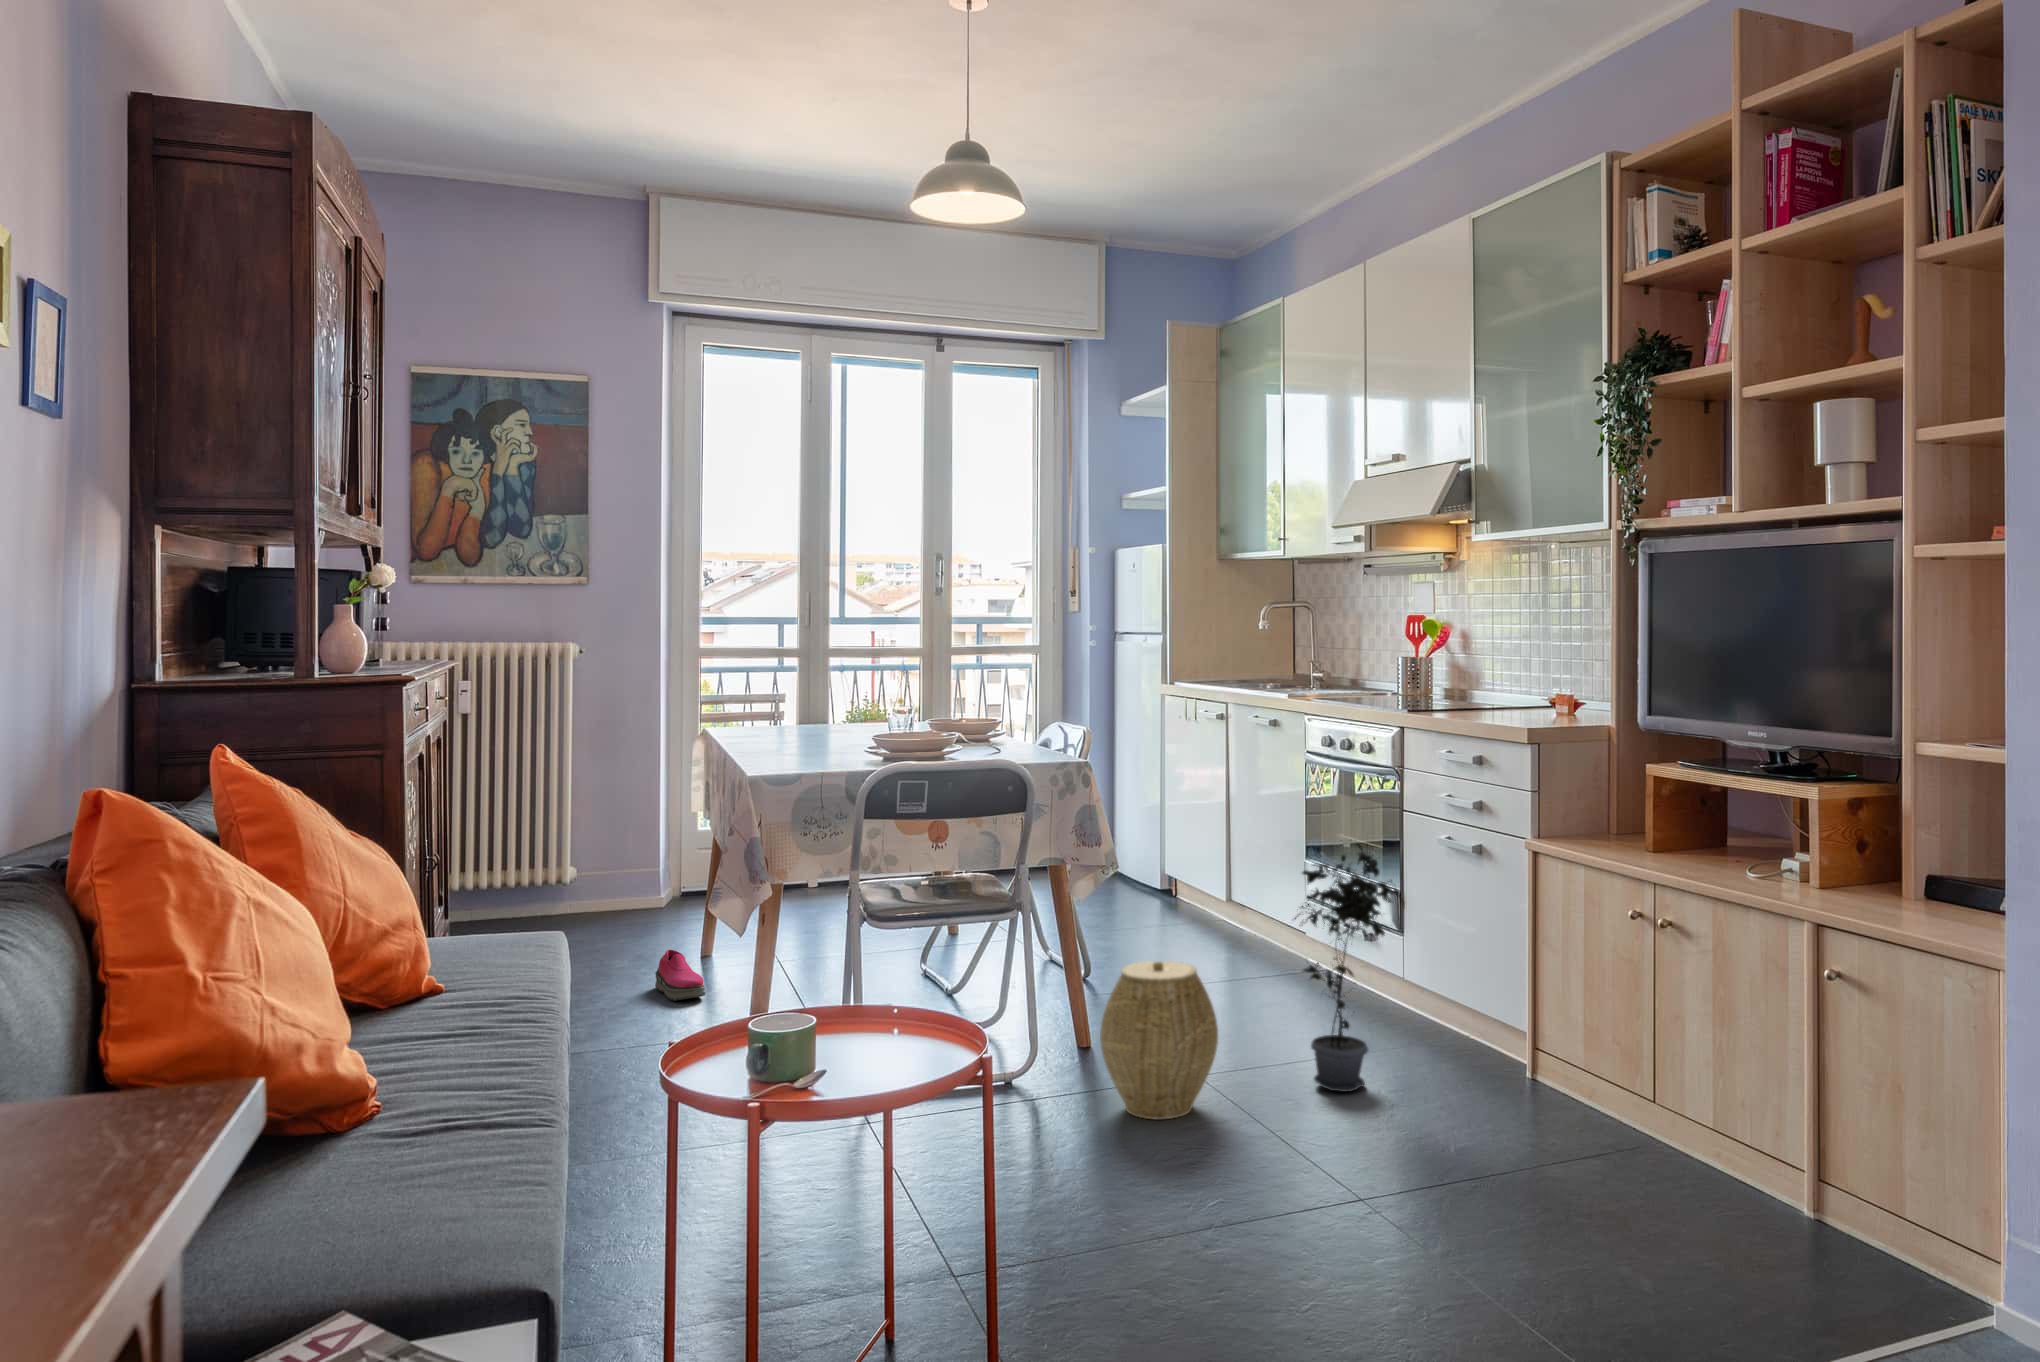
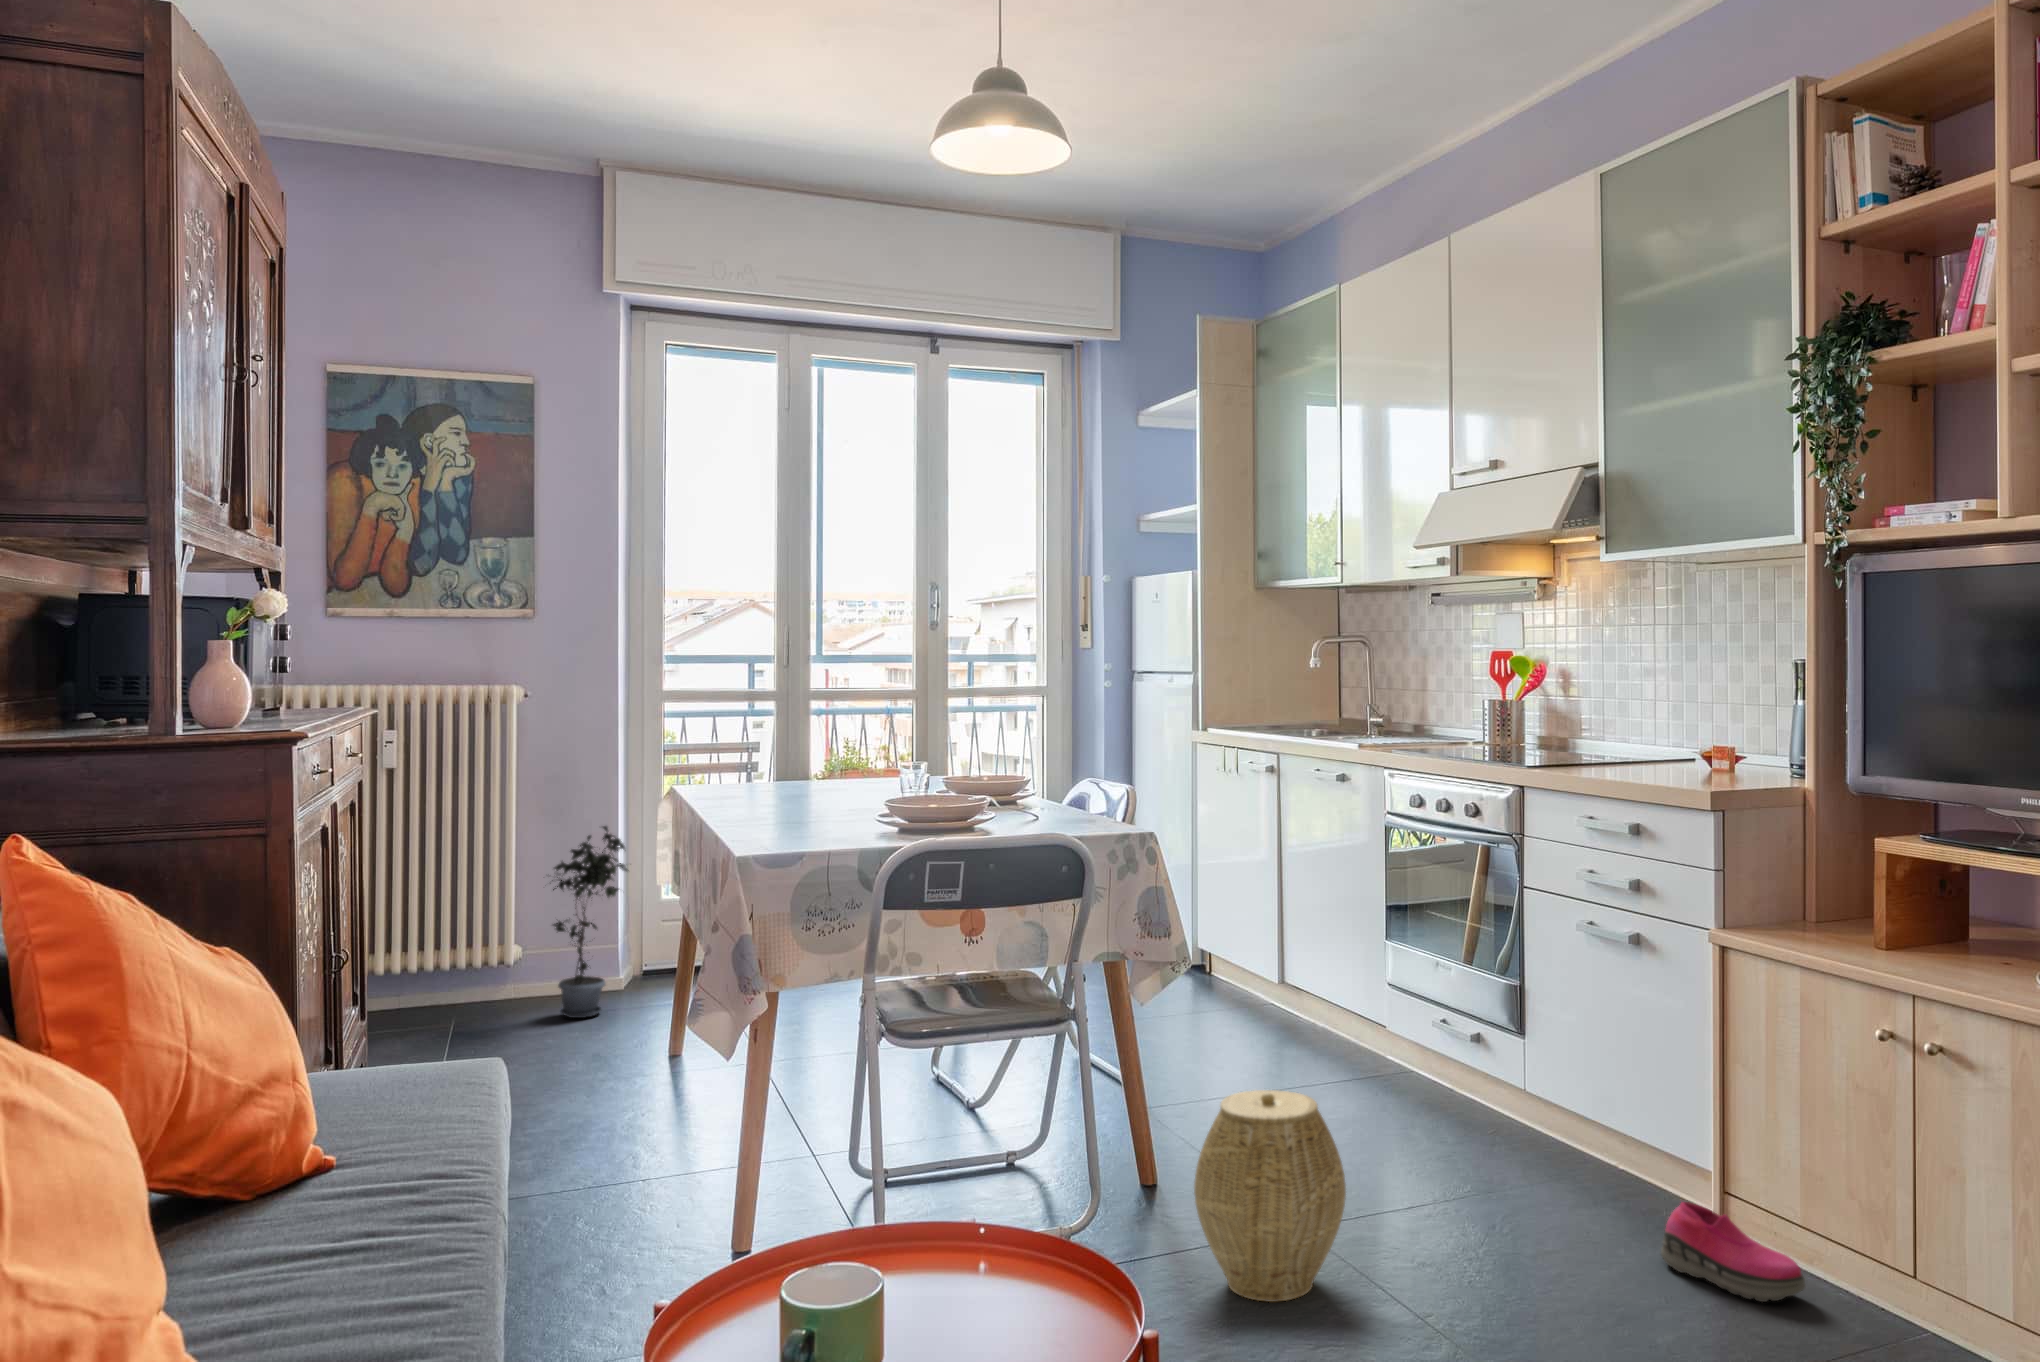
potted plant: present [1295,843,1404,1092] -> present [552,826,627,1018]
shoe: present [655,950,706,1001] -> present [1661,1202,1806,1302]

